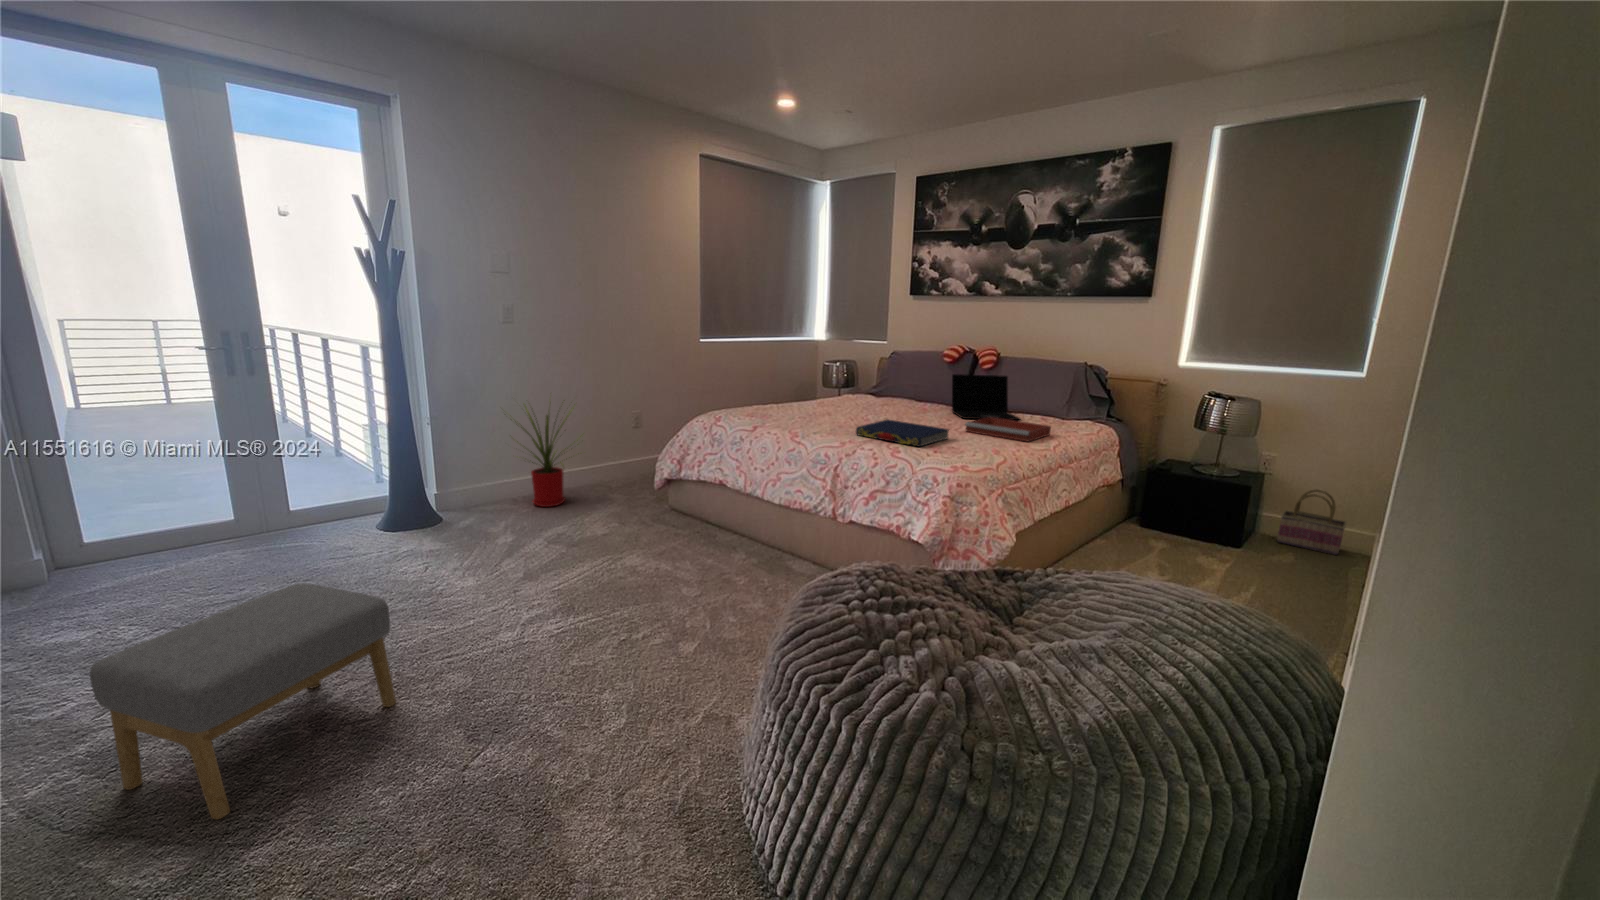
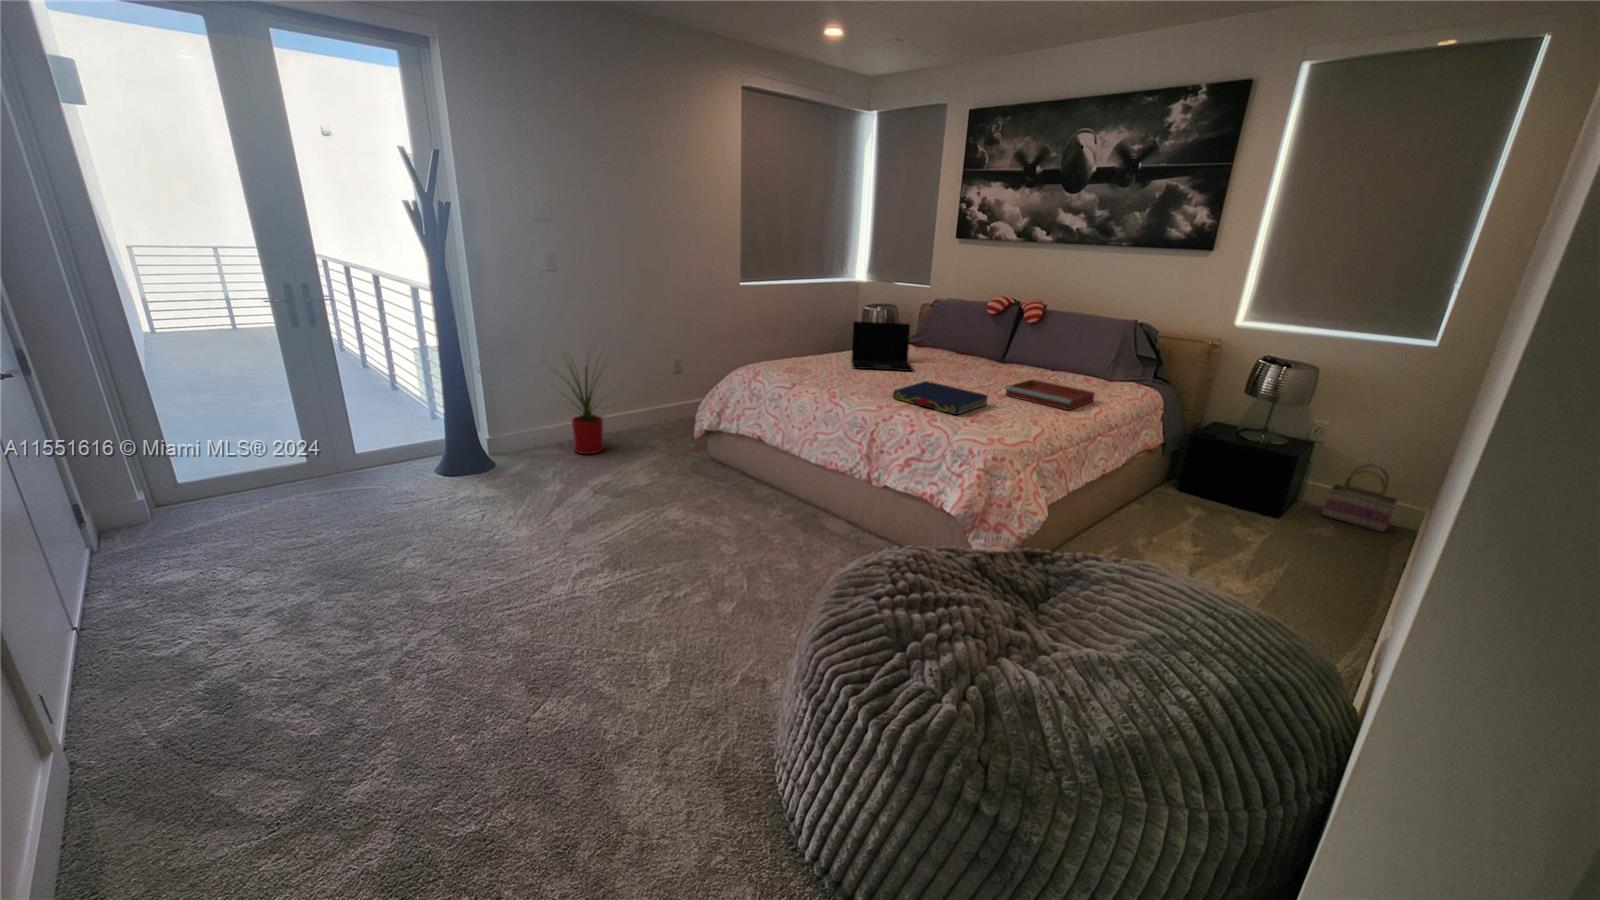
laptop: present [952,374,1020,420] -> present [852,321,913,371]
footstool: present [90,583,396,820] -> none [204,546,462,759]

